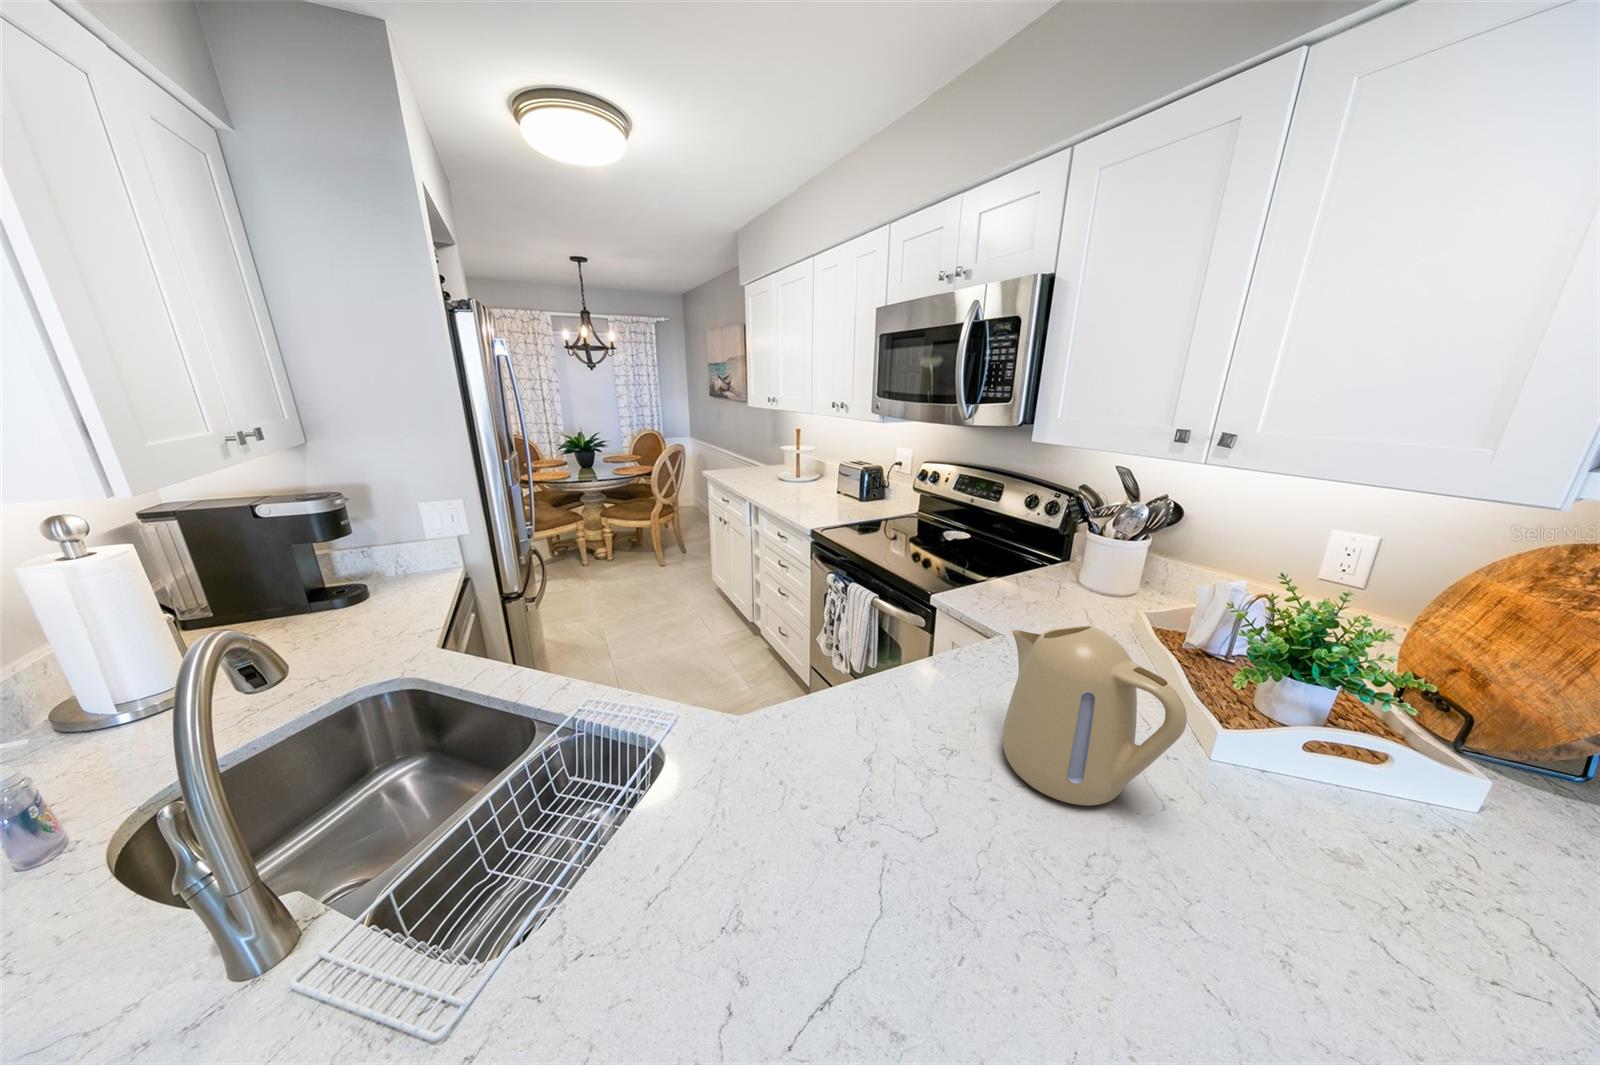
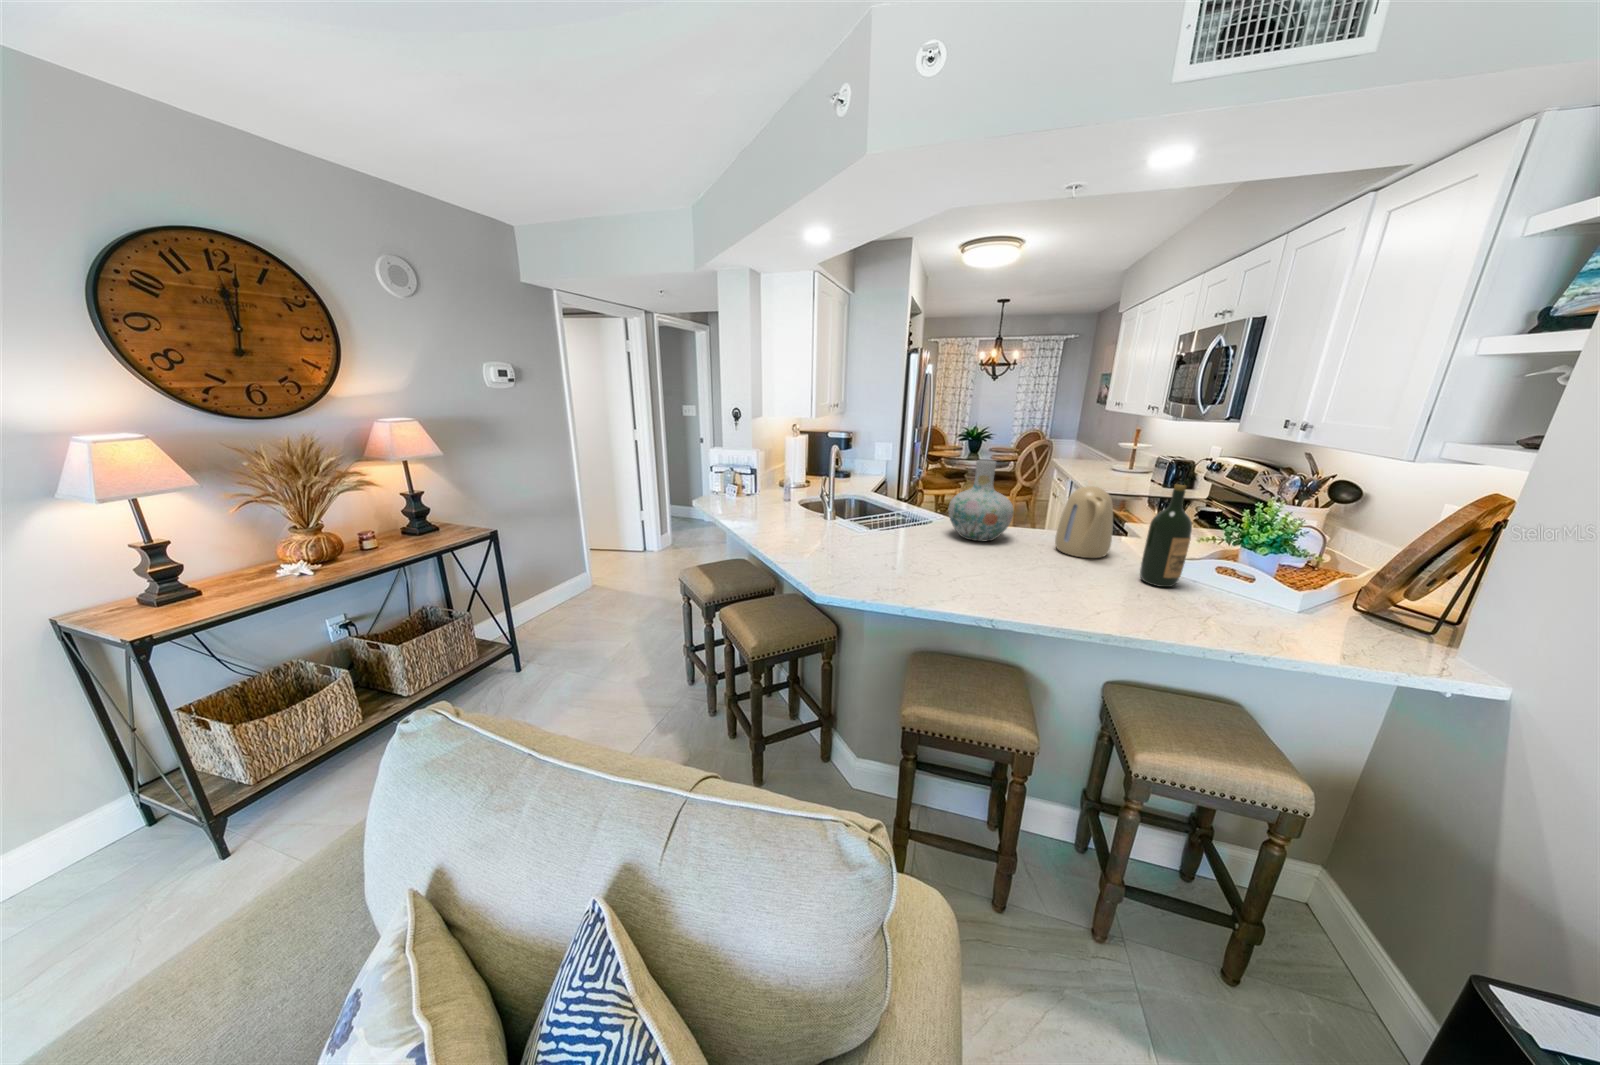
vase: none [756,609,940,861] -> present [949,460,1014,541]
wine bottle: none [1281,643,1447,889] -> present [1140,484,1192,587]

